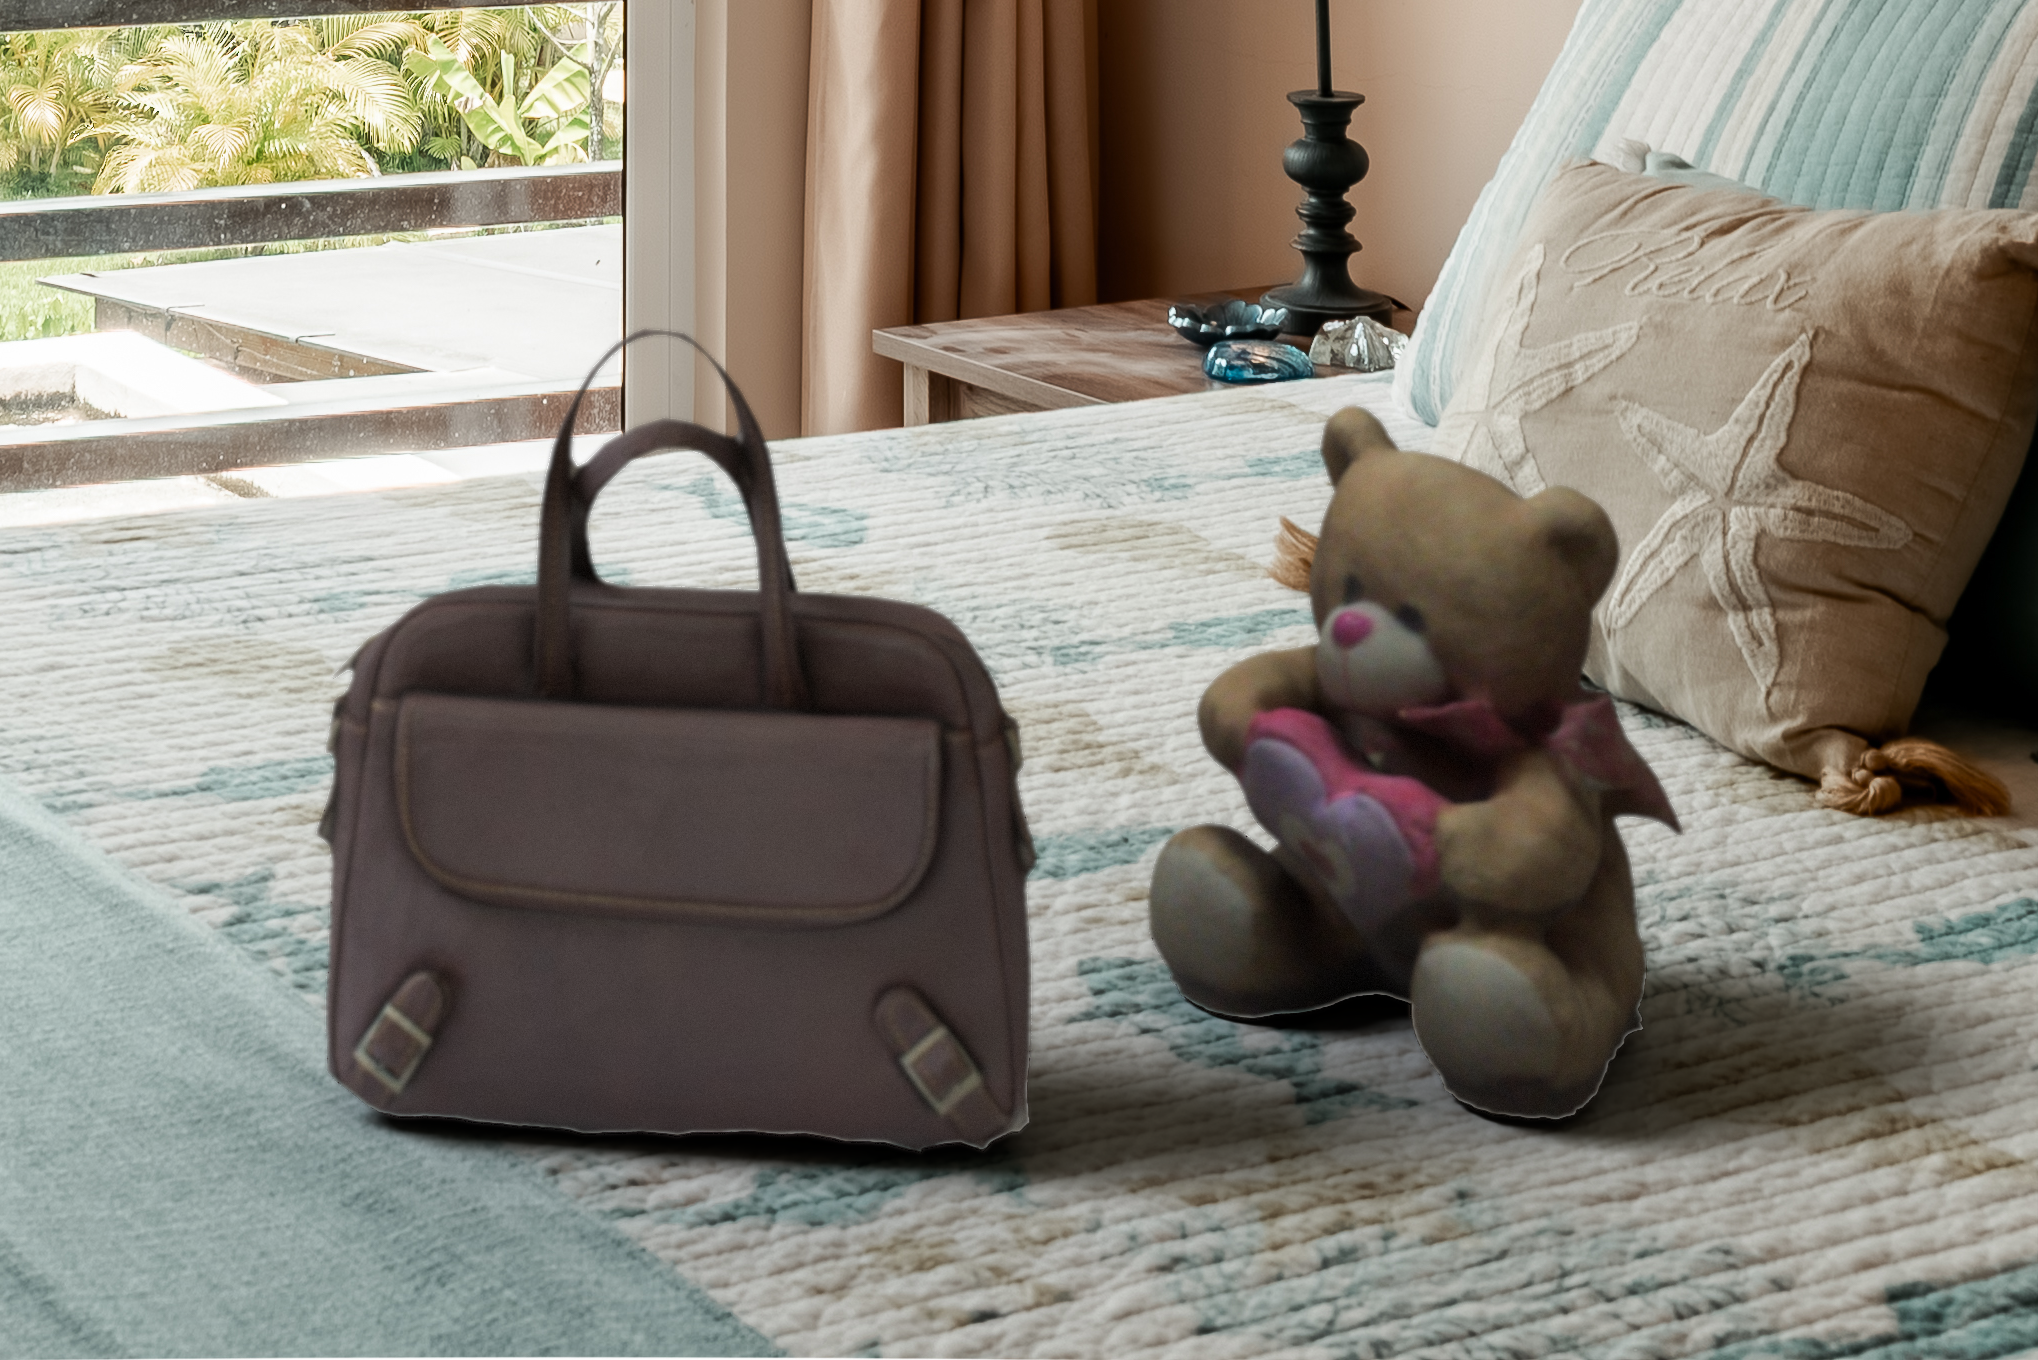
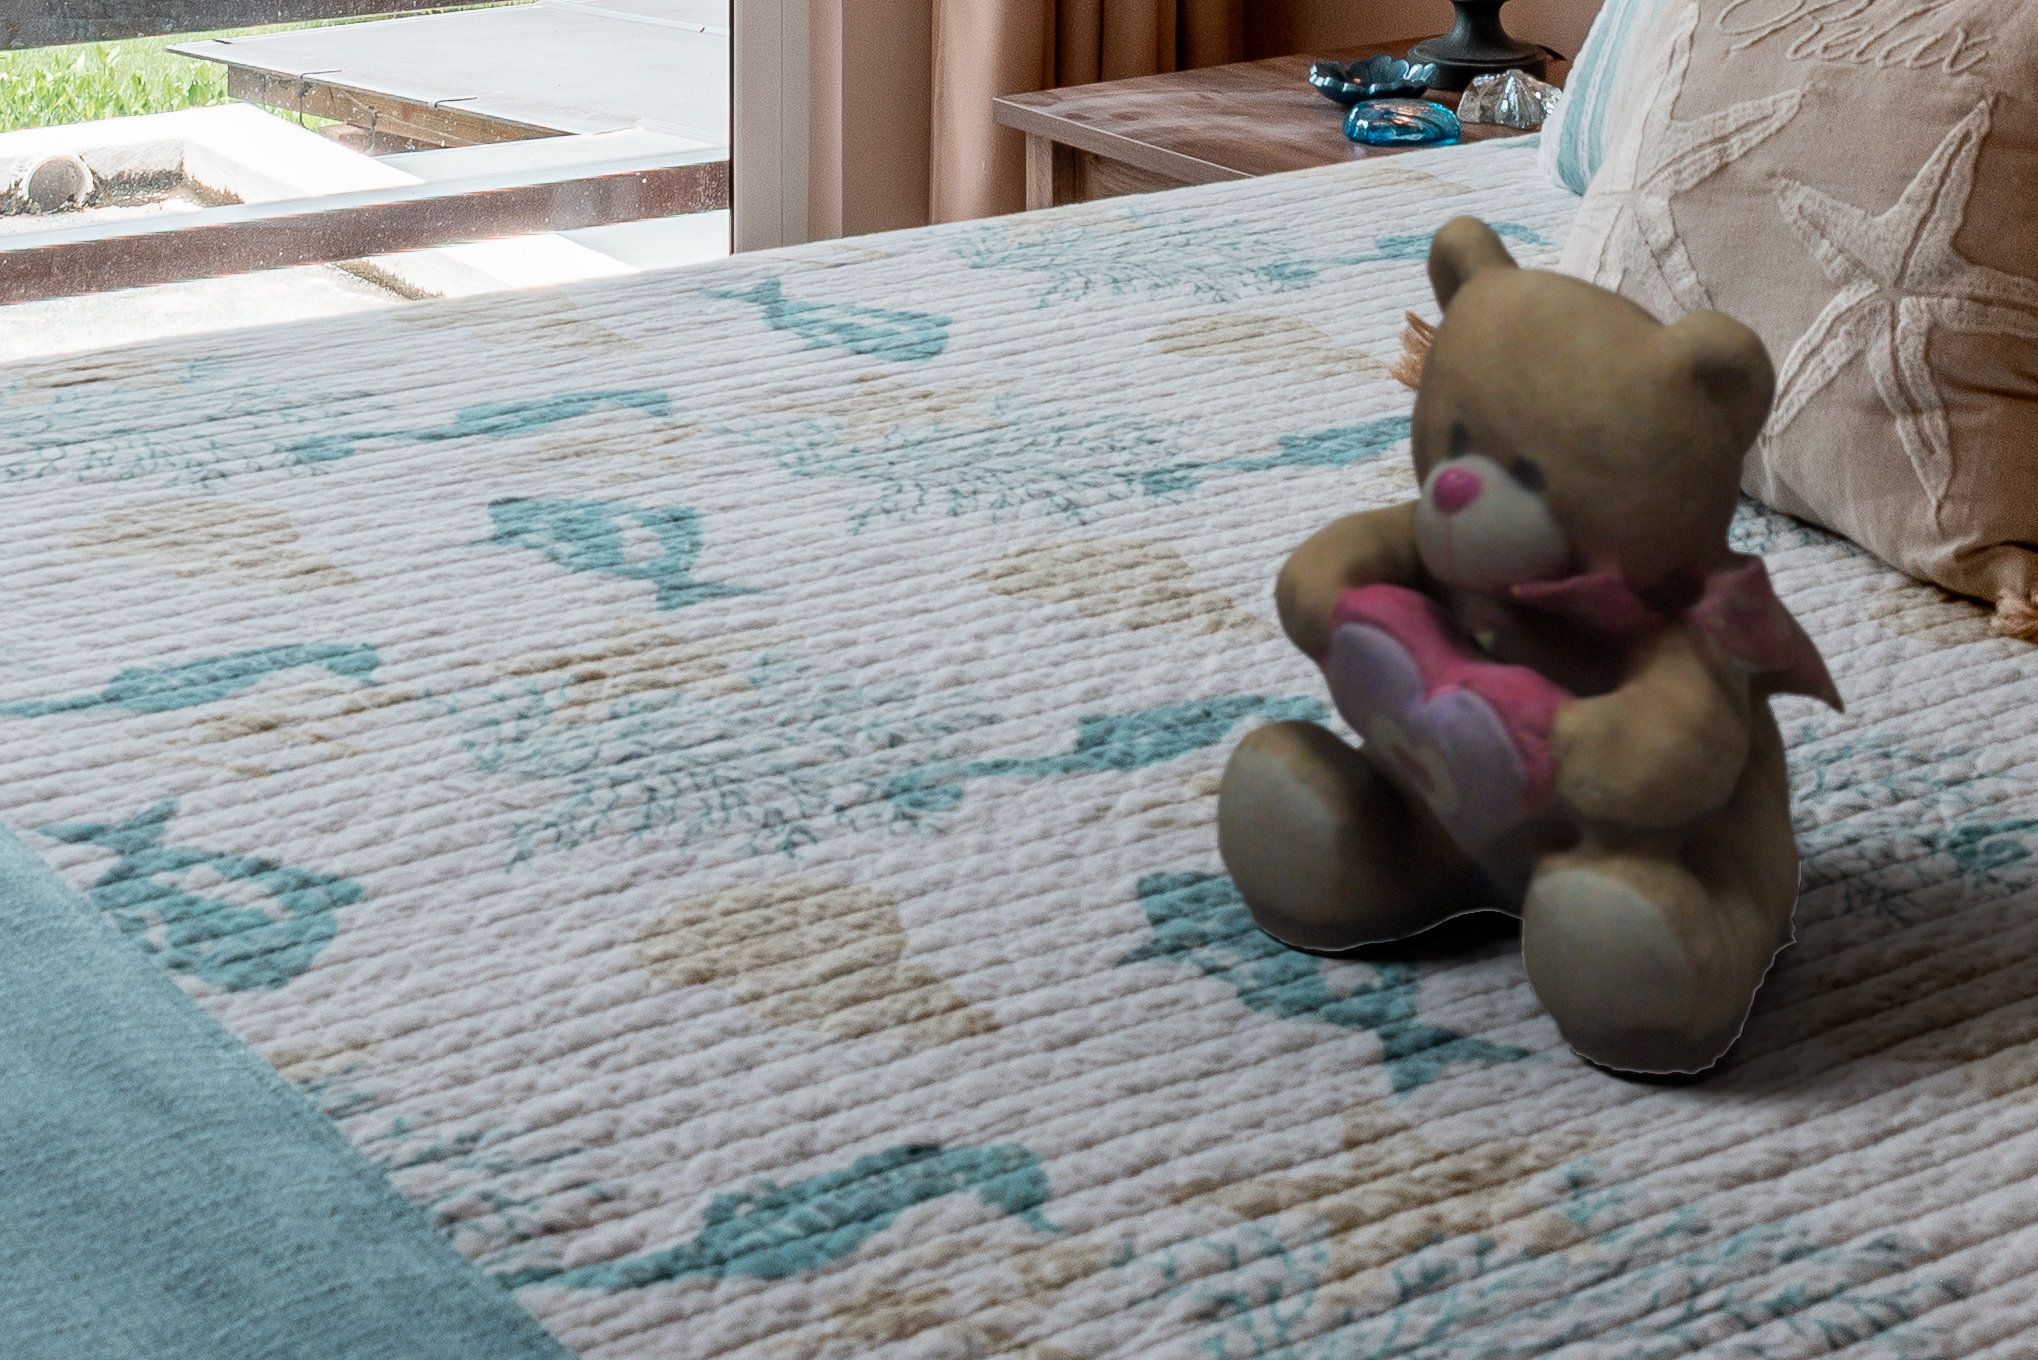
handbag: present [317,329,1037,1151] -> none [147,160,1062,1172]

